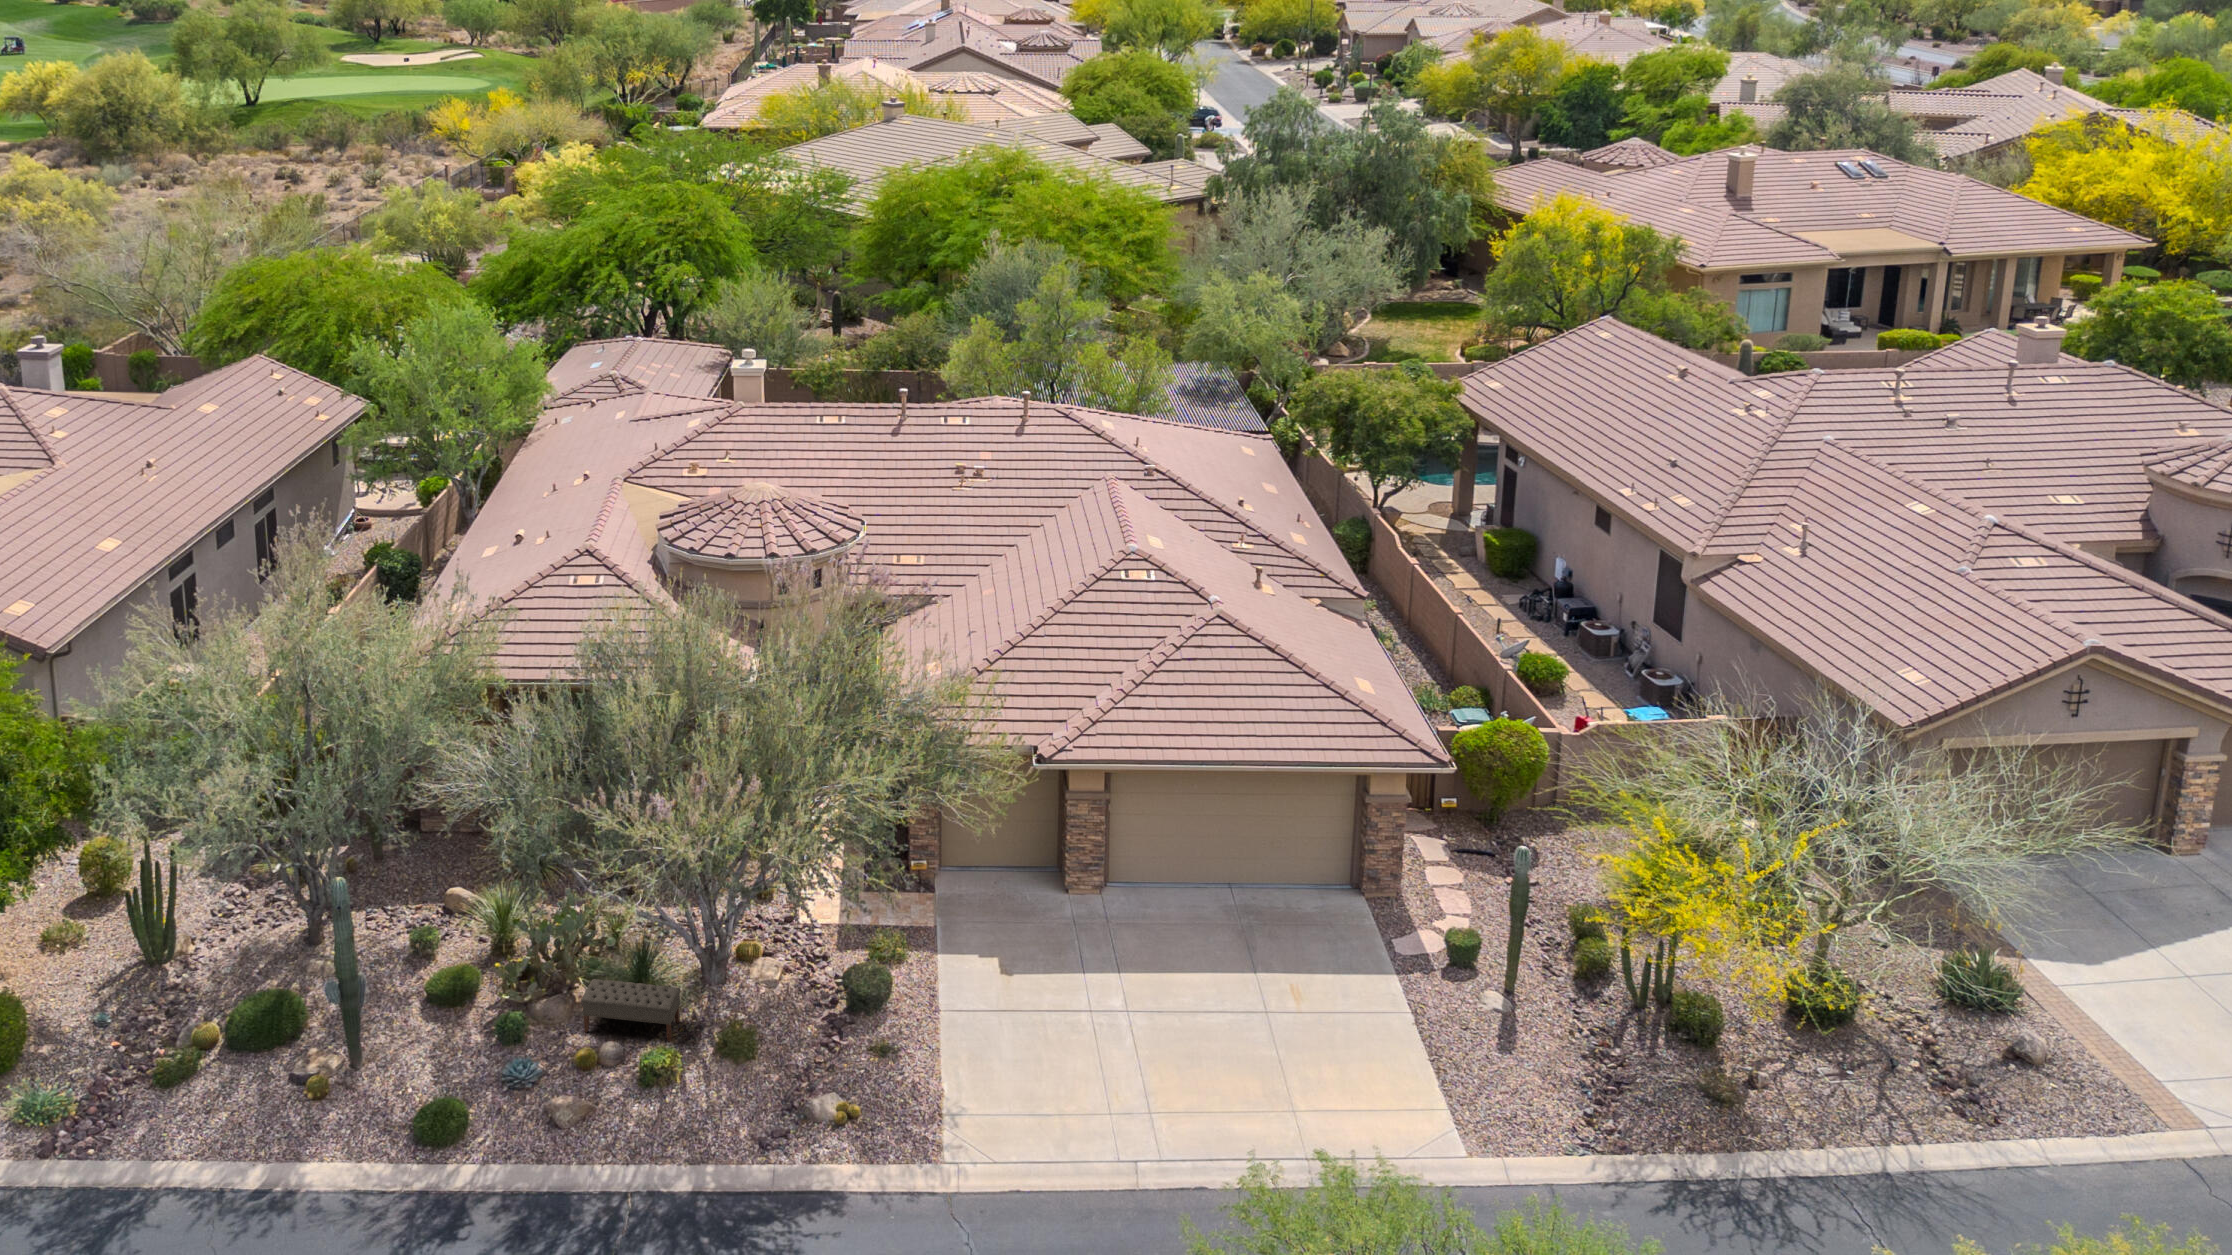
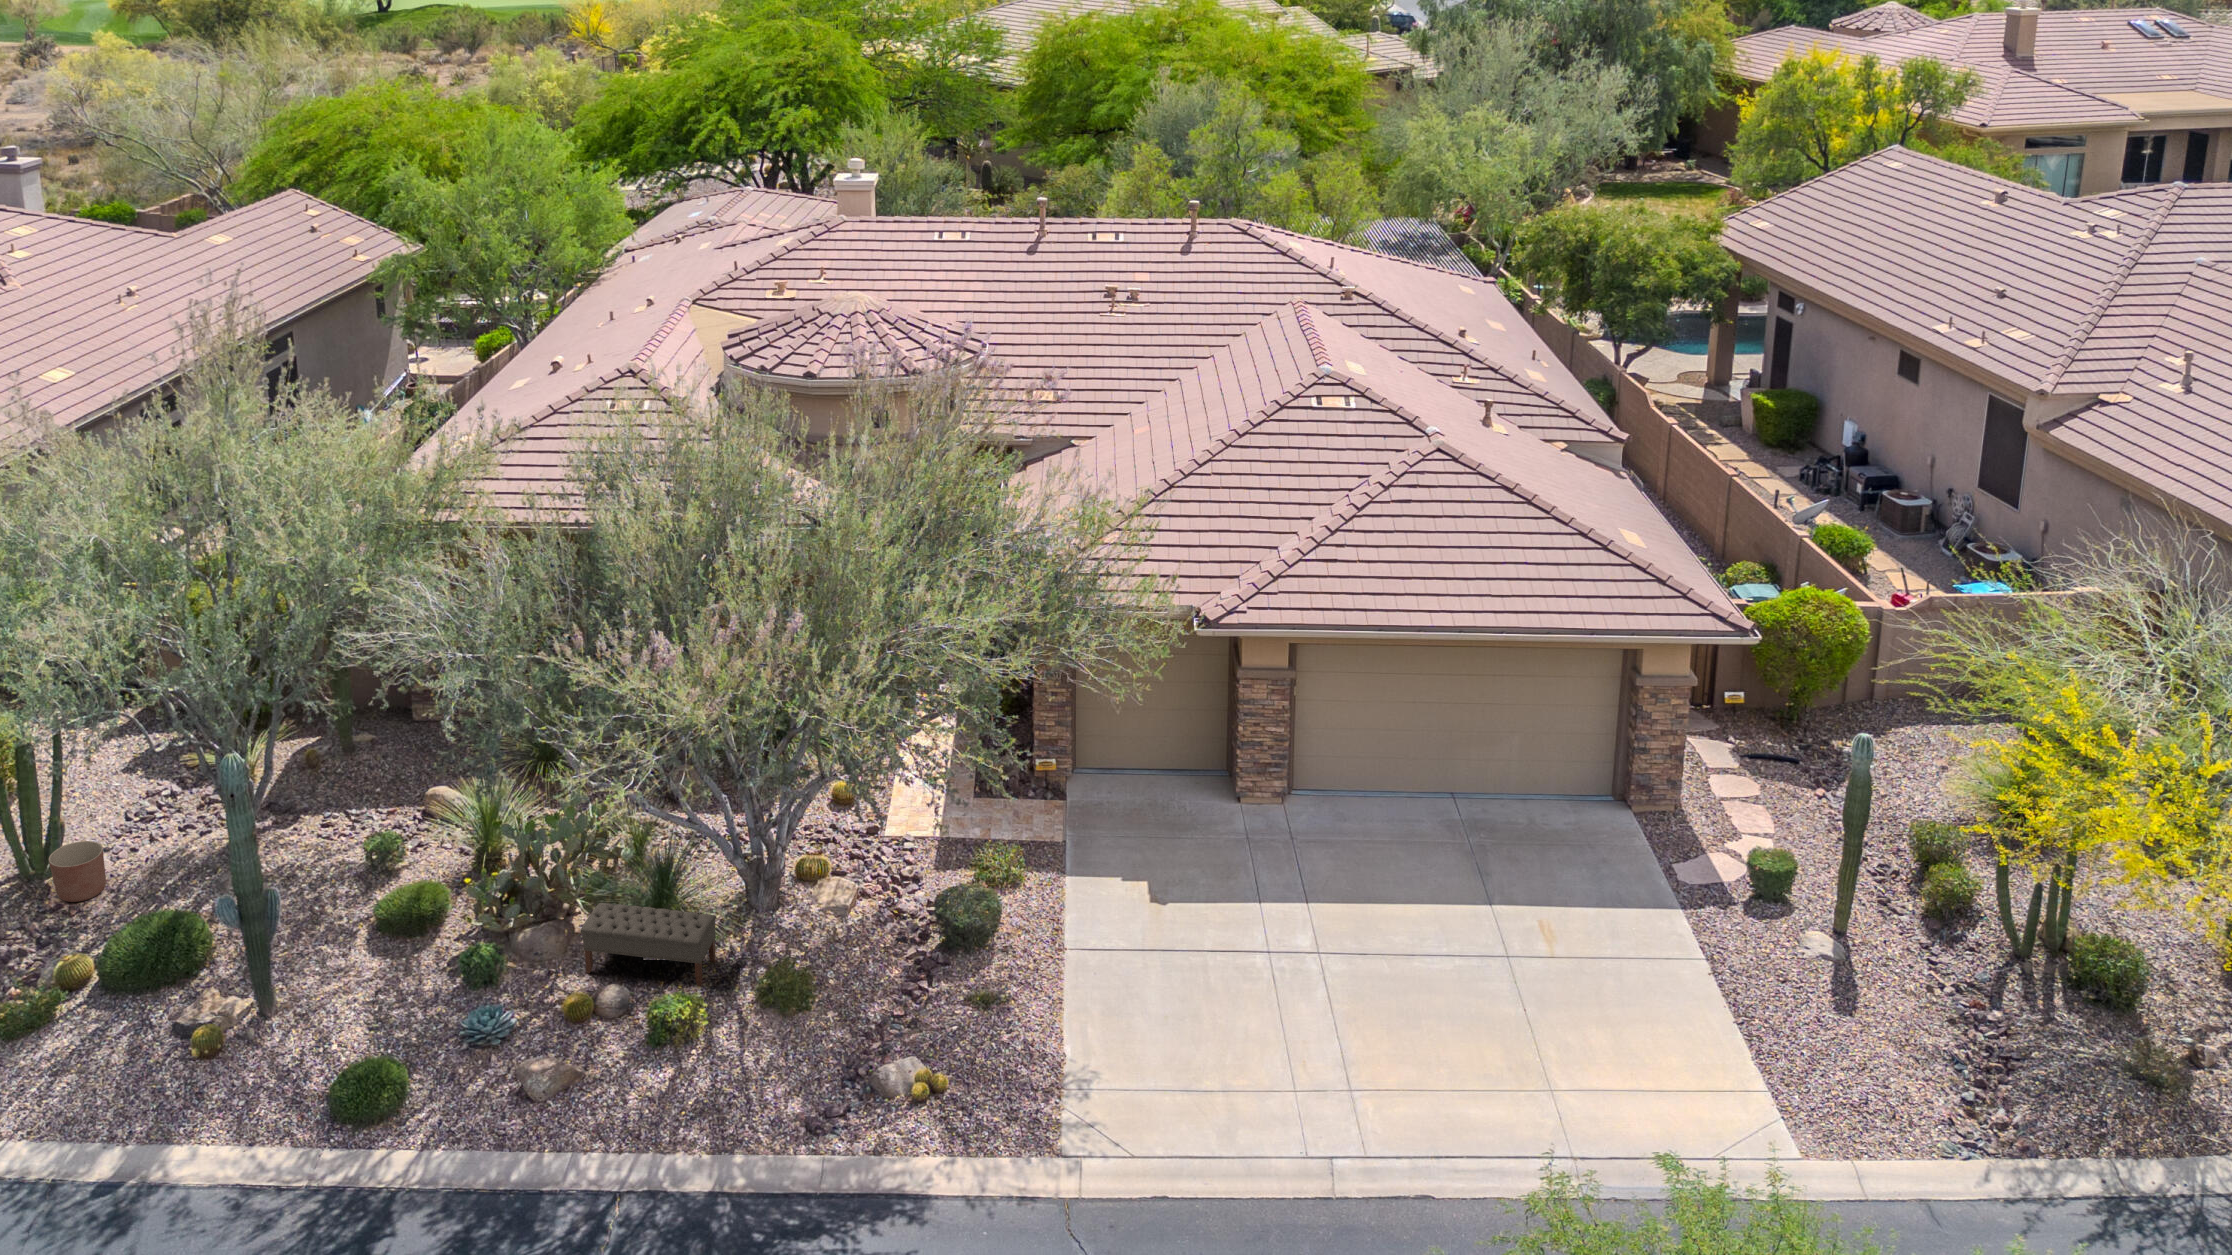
planter: none [171,934,212,981] -> present [49,841,106,902]

